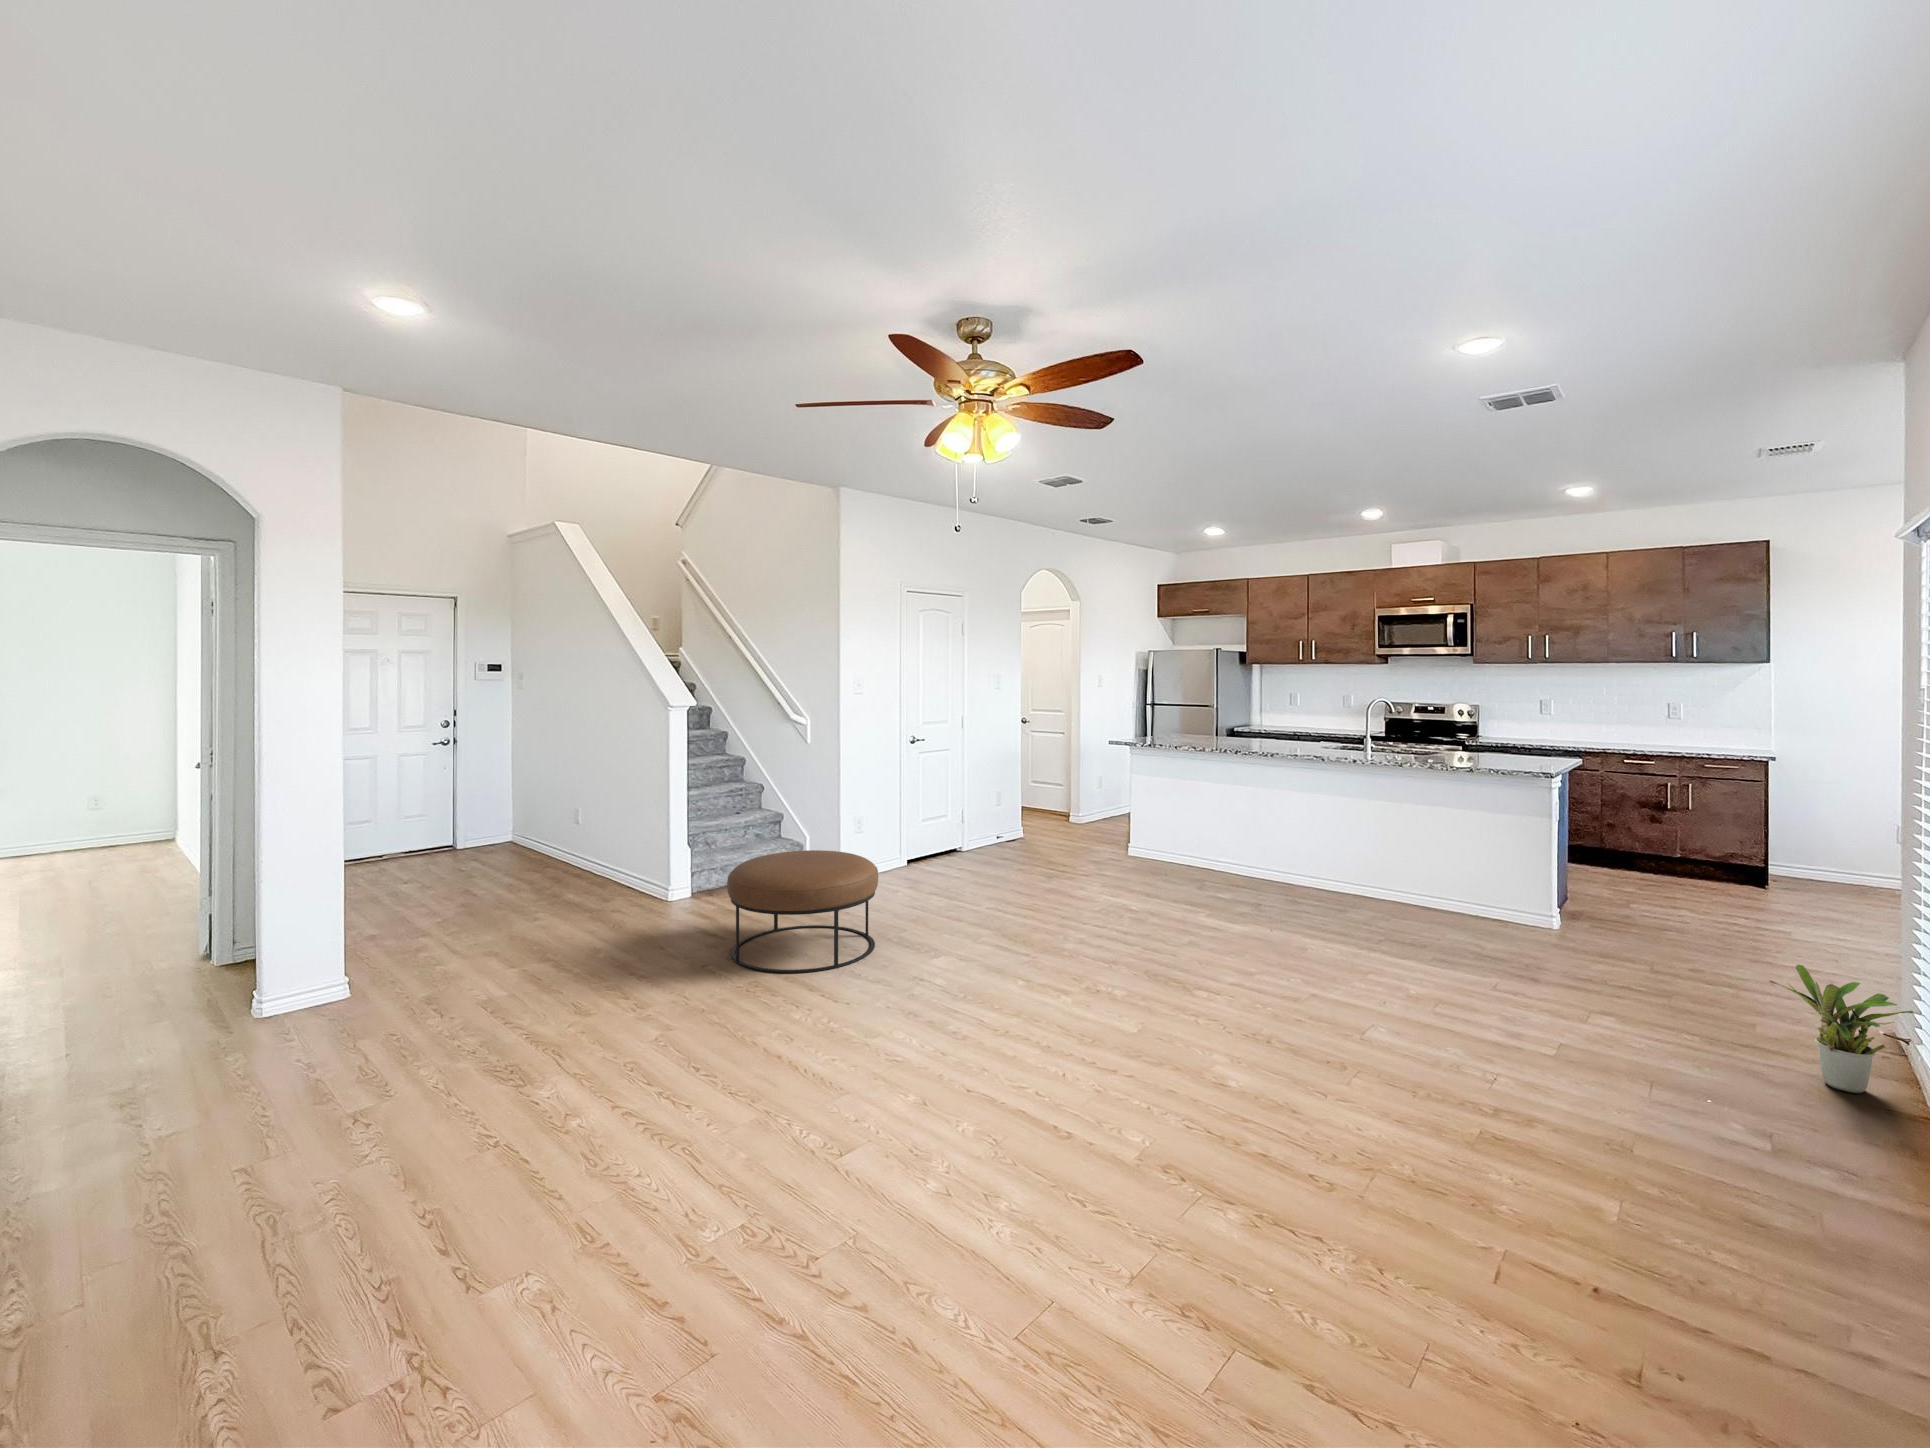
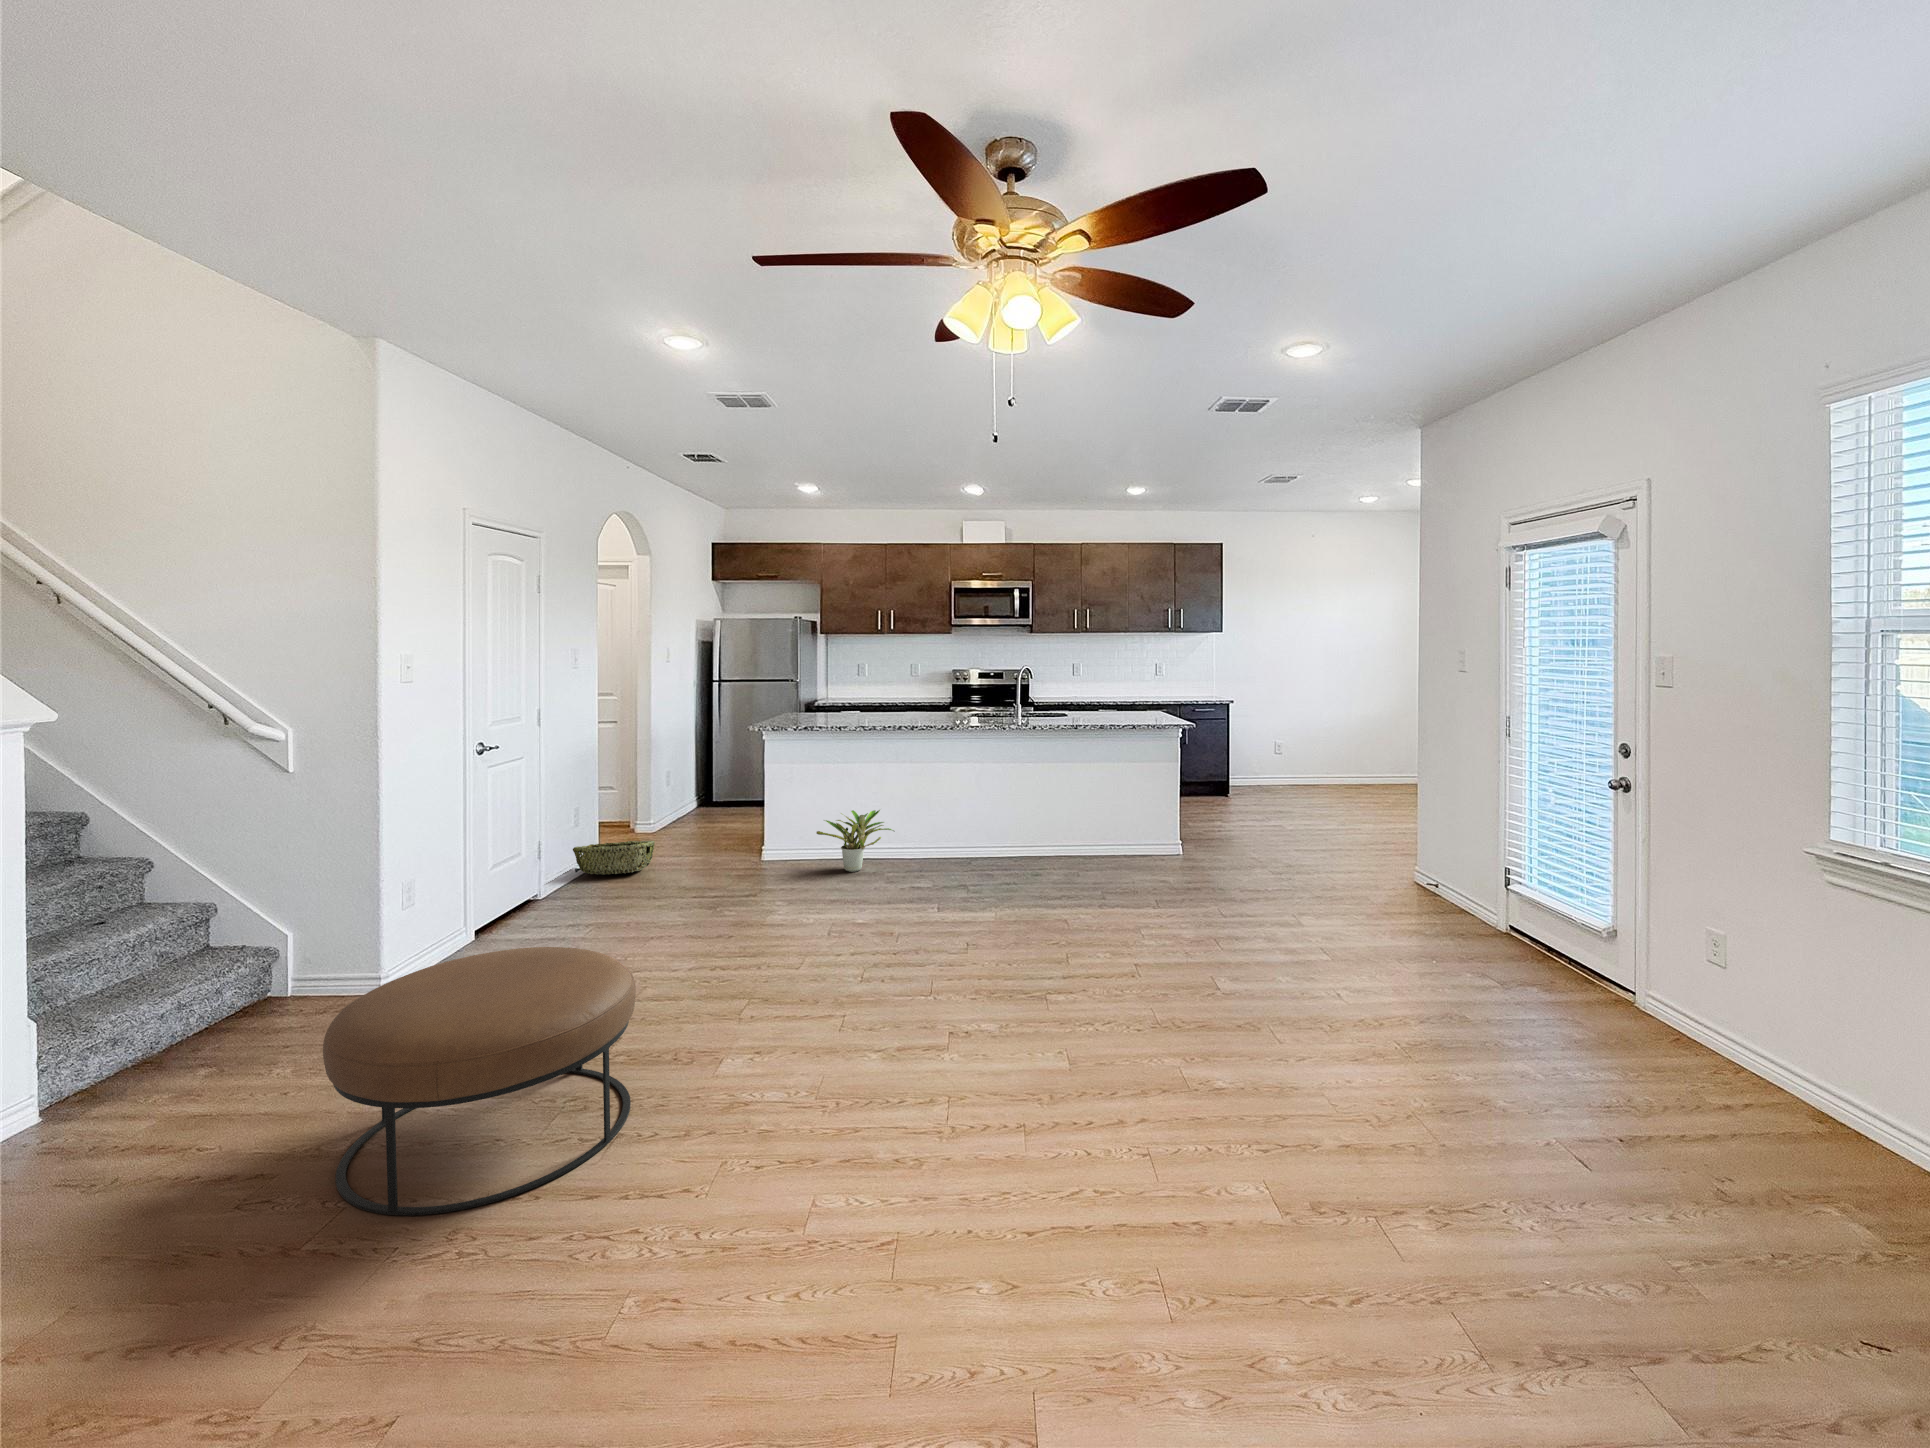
woven basket: none [996,820,1051,846] -> present [573,841,655,875]
potted plant: present [1769,964,1914,1093] -> present [816,810,894,872]

